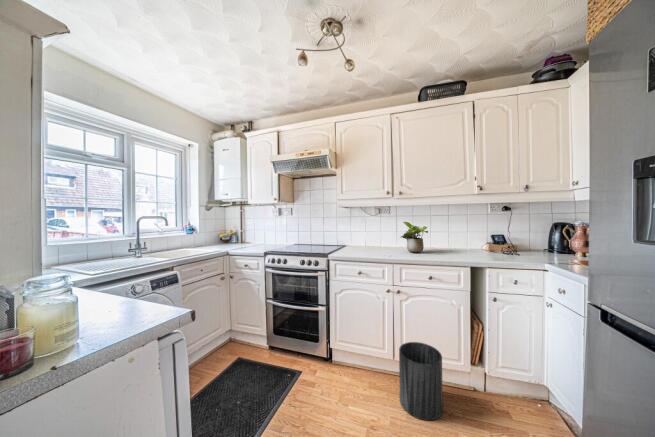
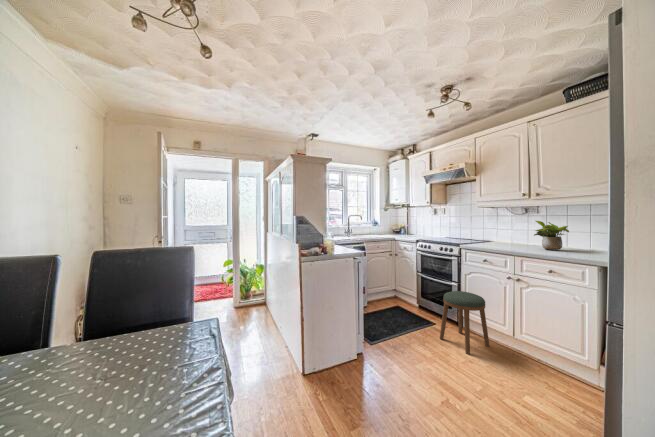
stool: none [317,318,371,414] -> present [440,291,490,354]
trash can: present [399,342,443,420] -> none [506,321,549,381]

